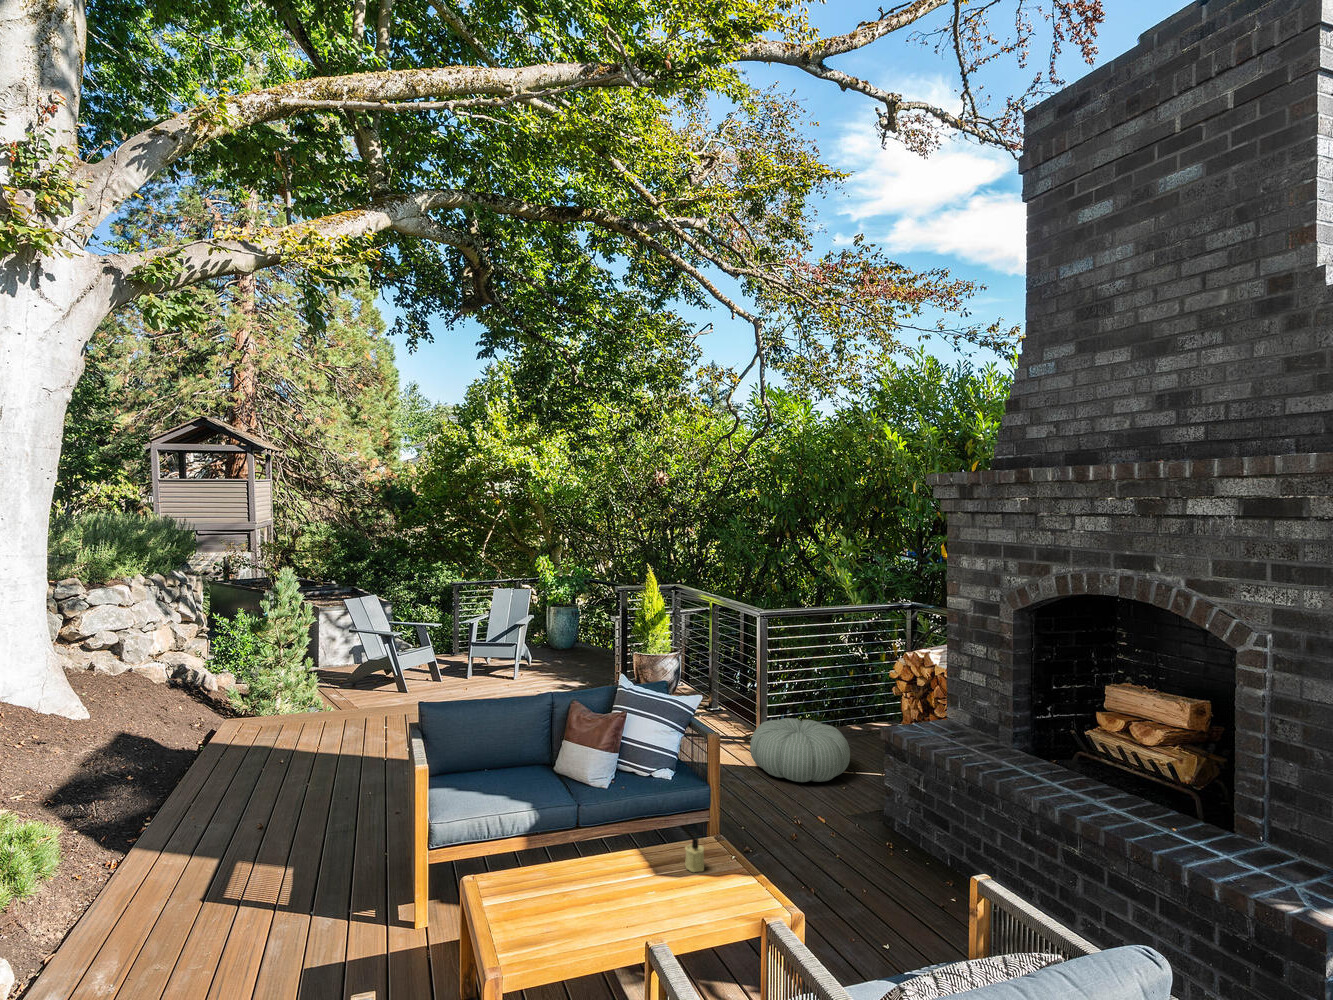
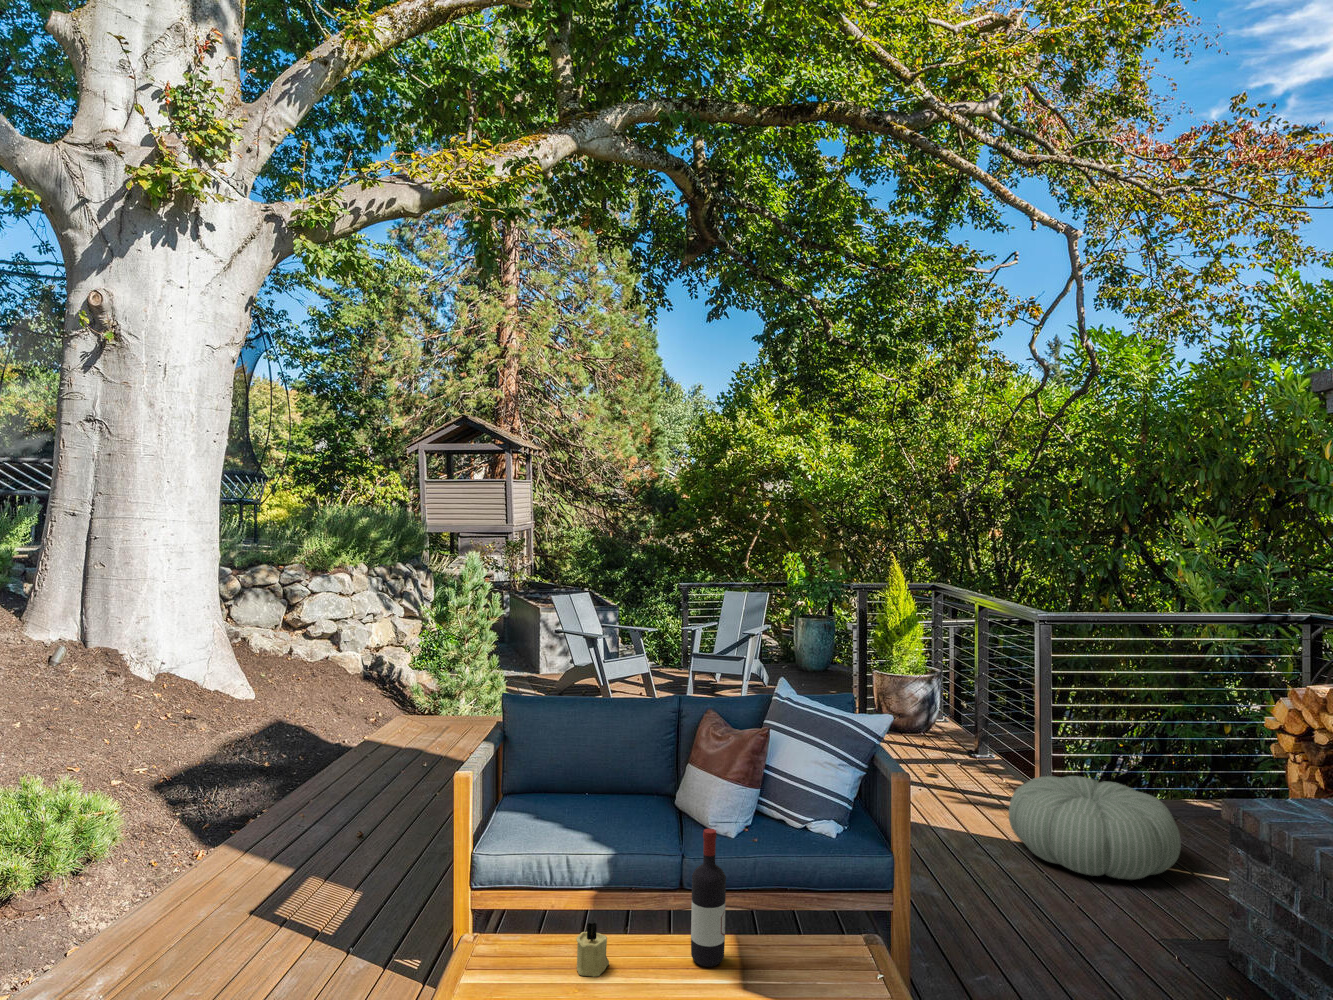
wine bottle: none [616,787,640,881] -> present [691,829,726,967]
candle: present [685,838,704,872] -> present [576,923,609,977]

